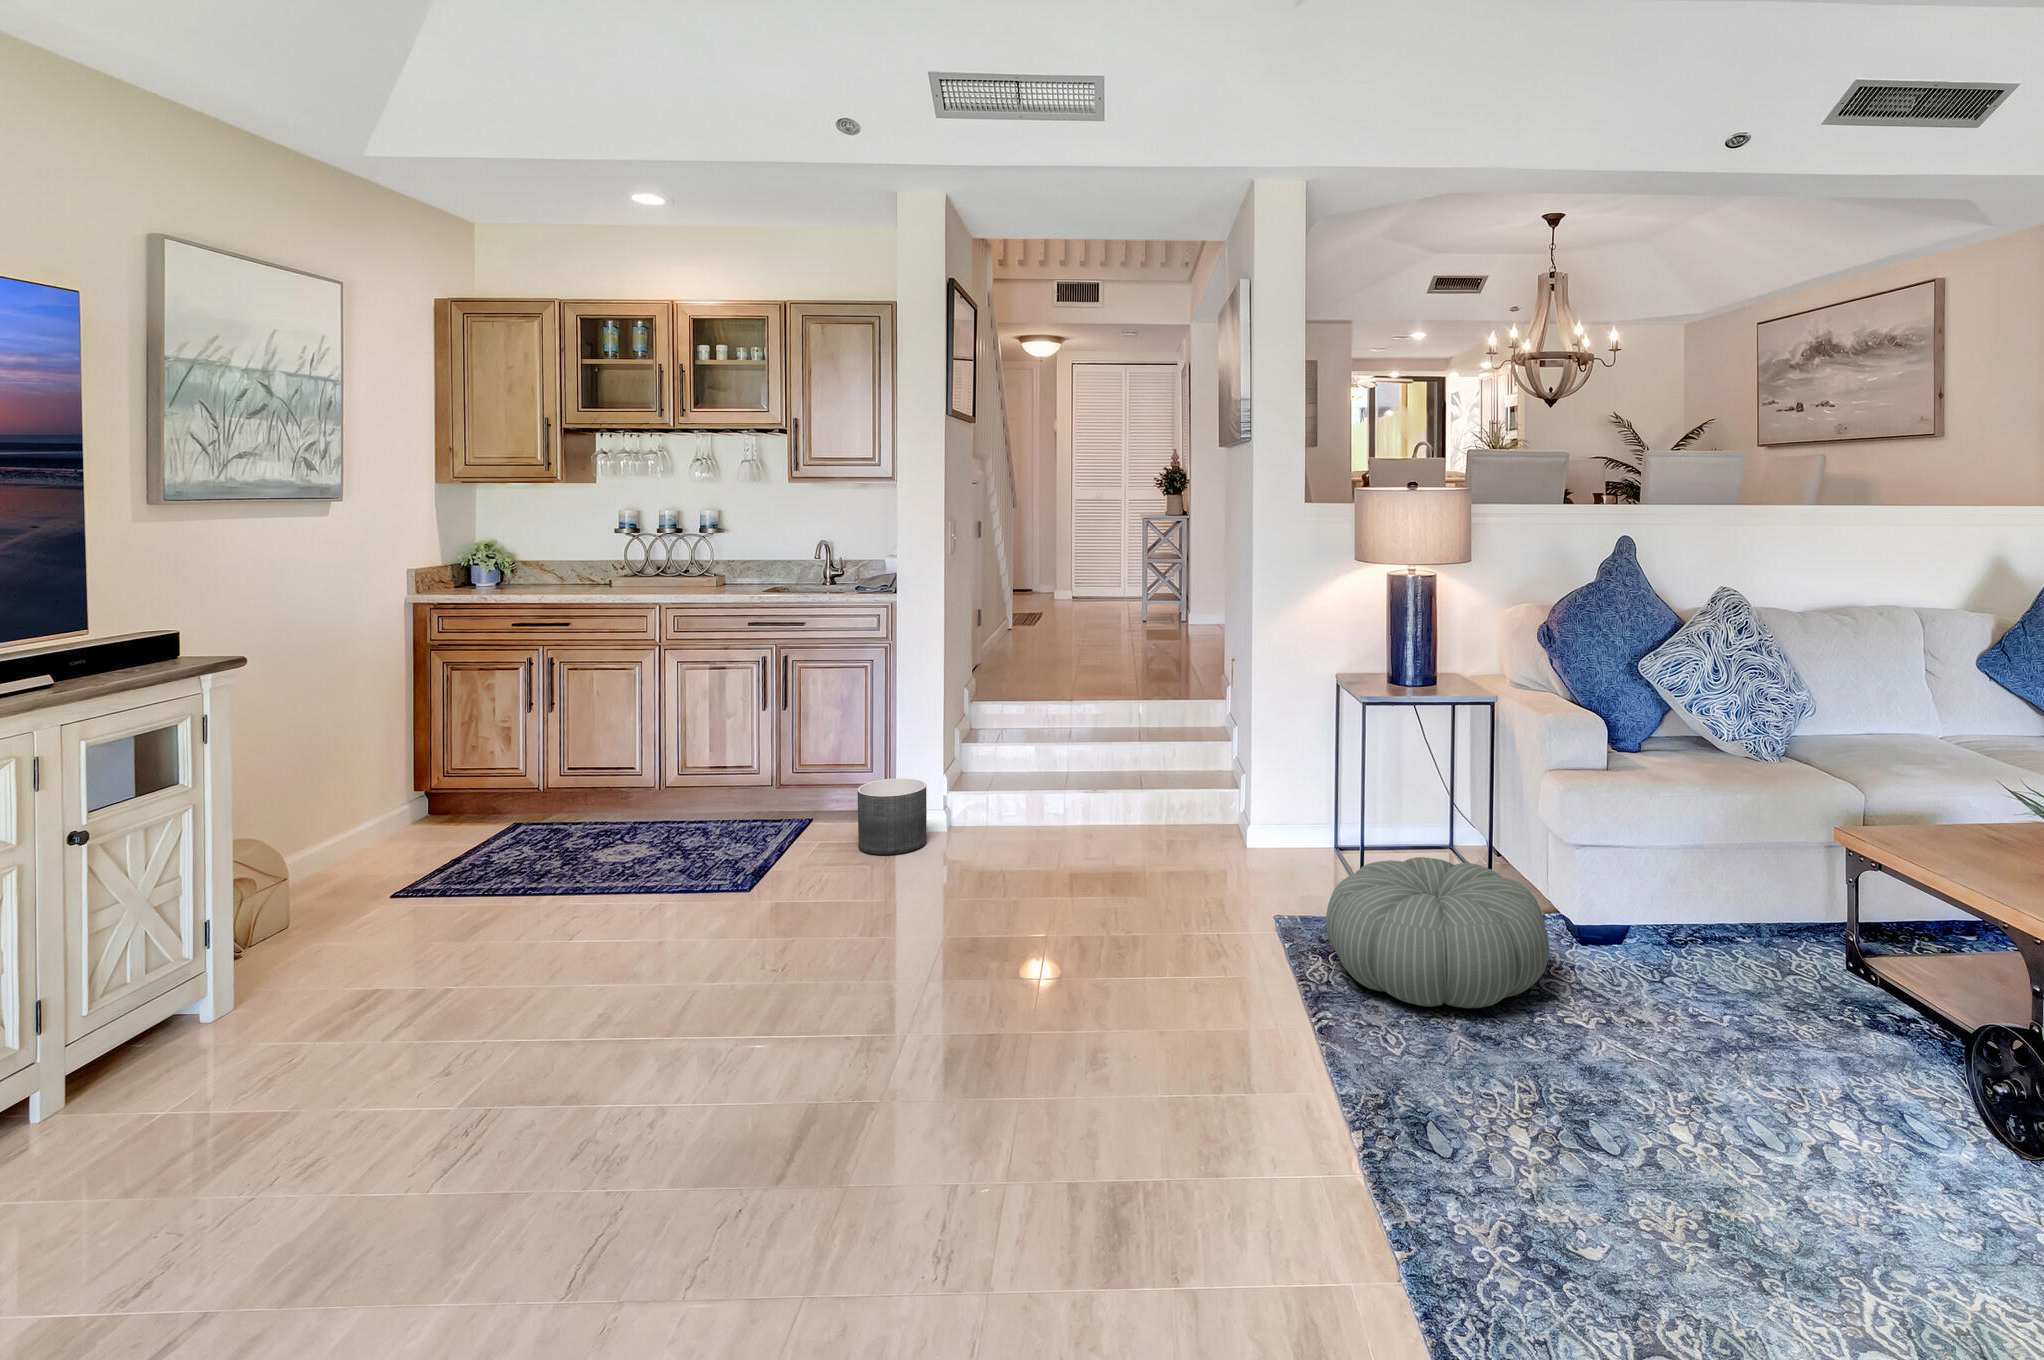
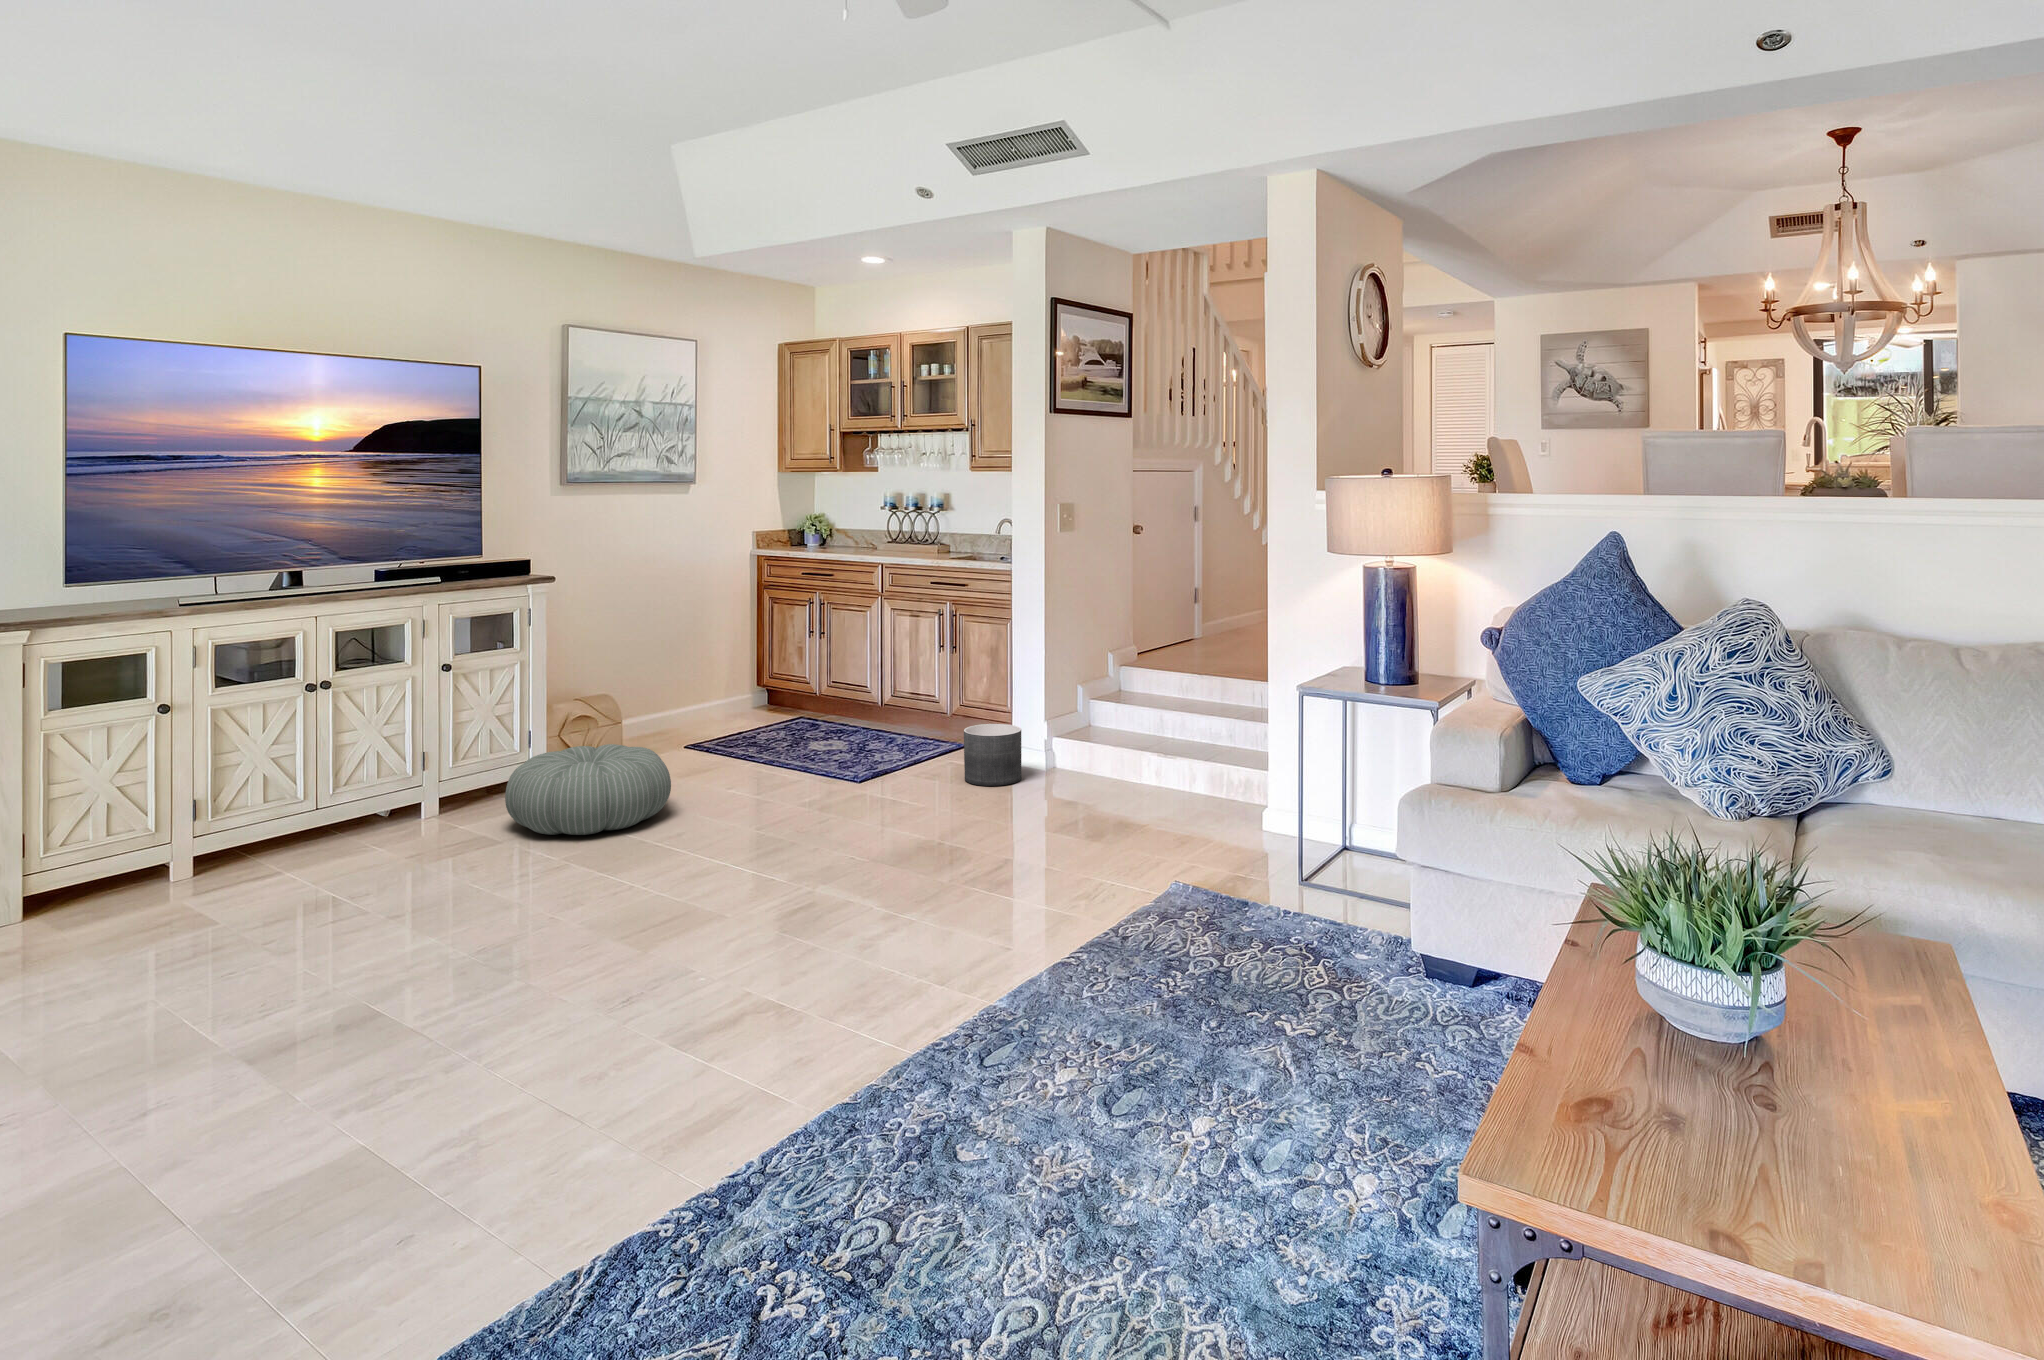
pouf: present [1326,857,1549,1008] -> present [505,744,671,835]

